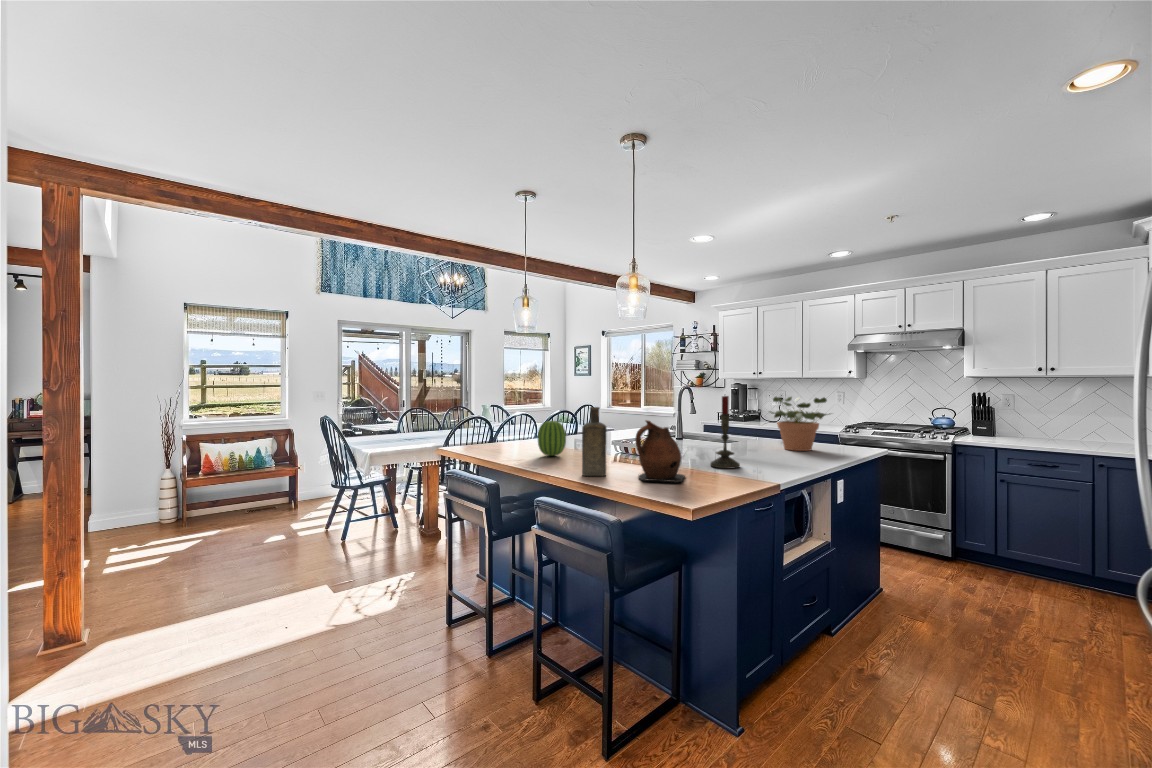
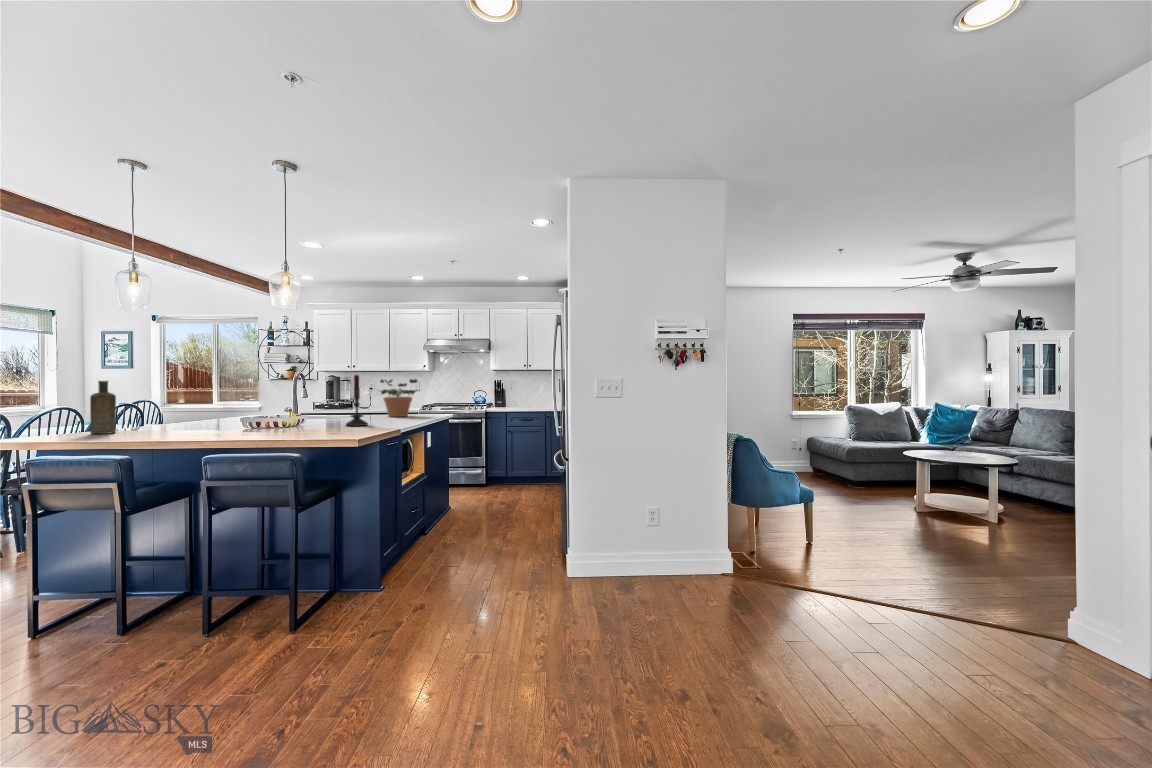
bottle: present [582,407,607,476] -> present [90,381,116,434]
ceramic pitcher: present [636,420,685,483] -> none [297,390,337,434]
fruit: present [538,421,566,456] -> none [175,397,207,431]

